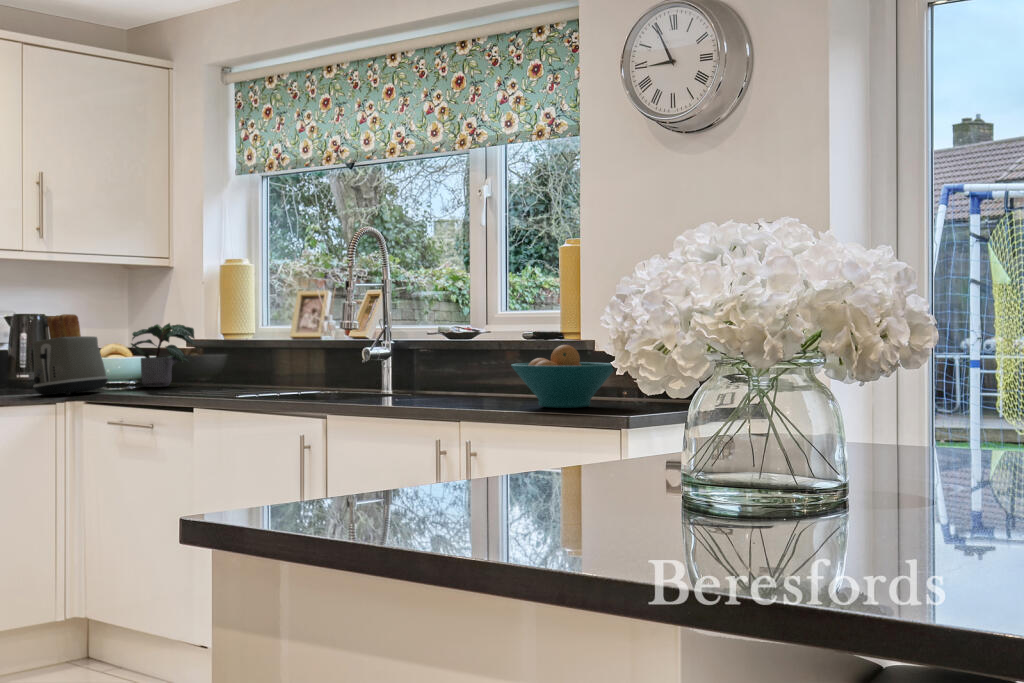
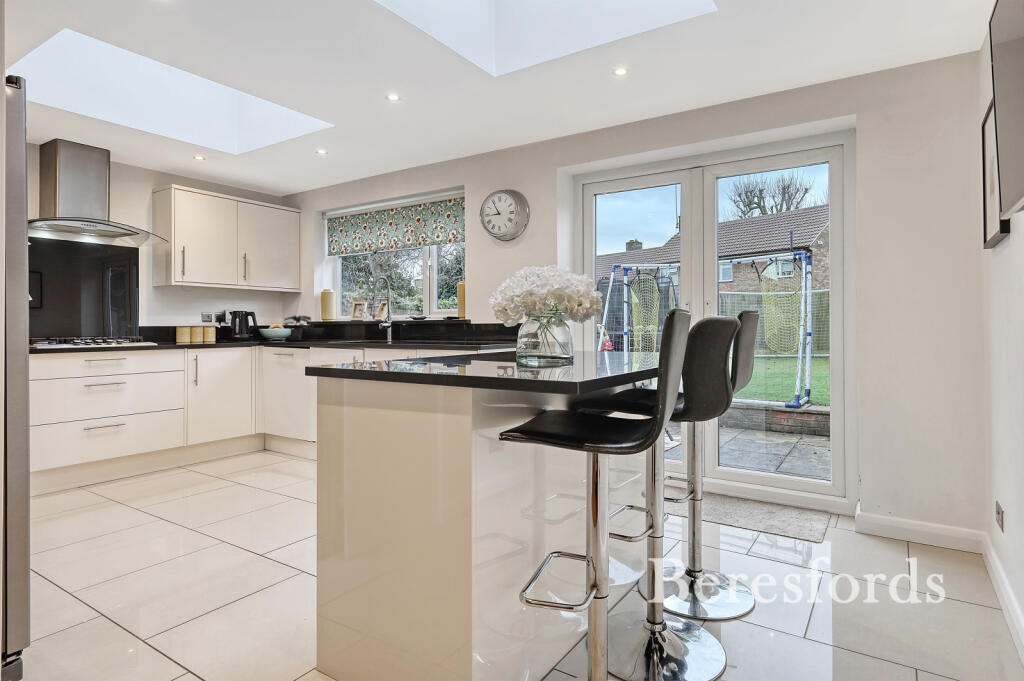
toaster: present [33,314,108,395] -> none [242,309,274,342]
fruit bowl: present [511,345,614,408] -> none [438,318,478,341]

